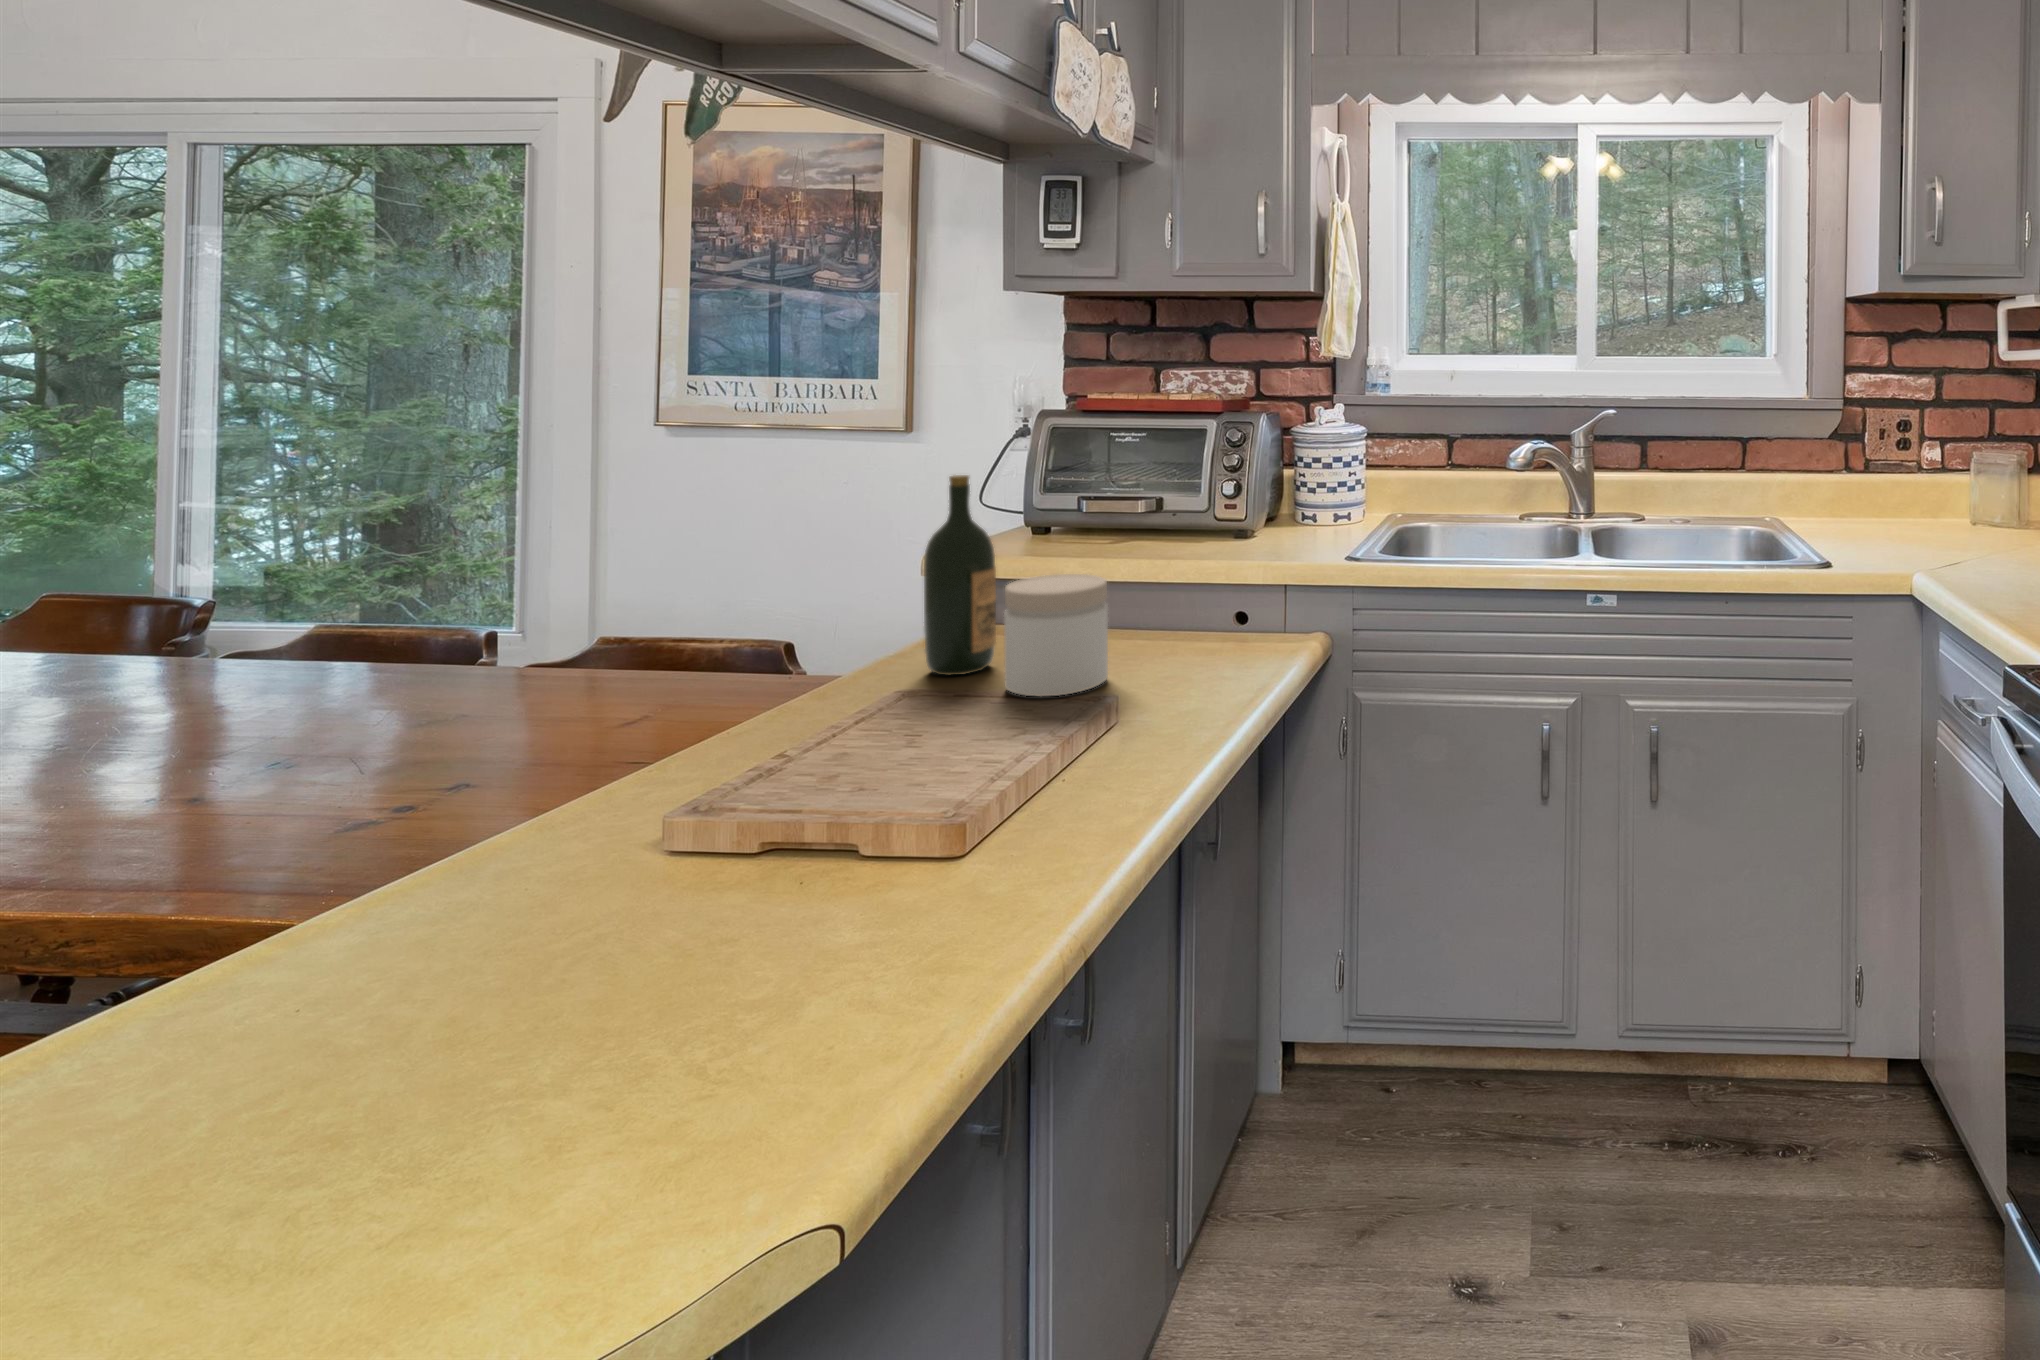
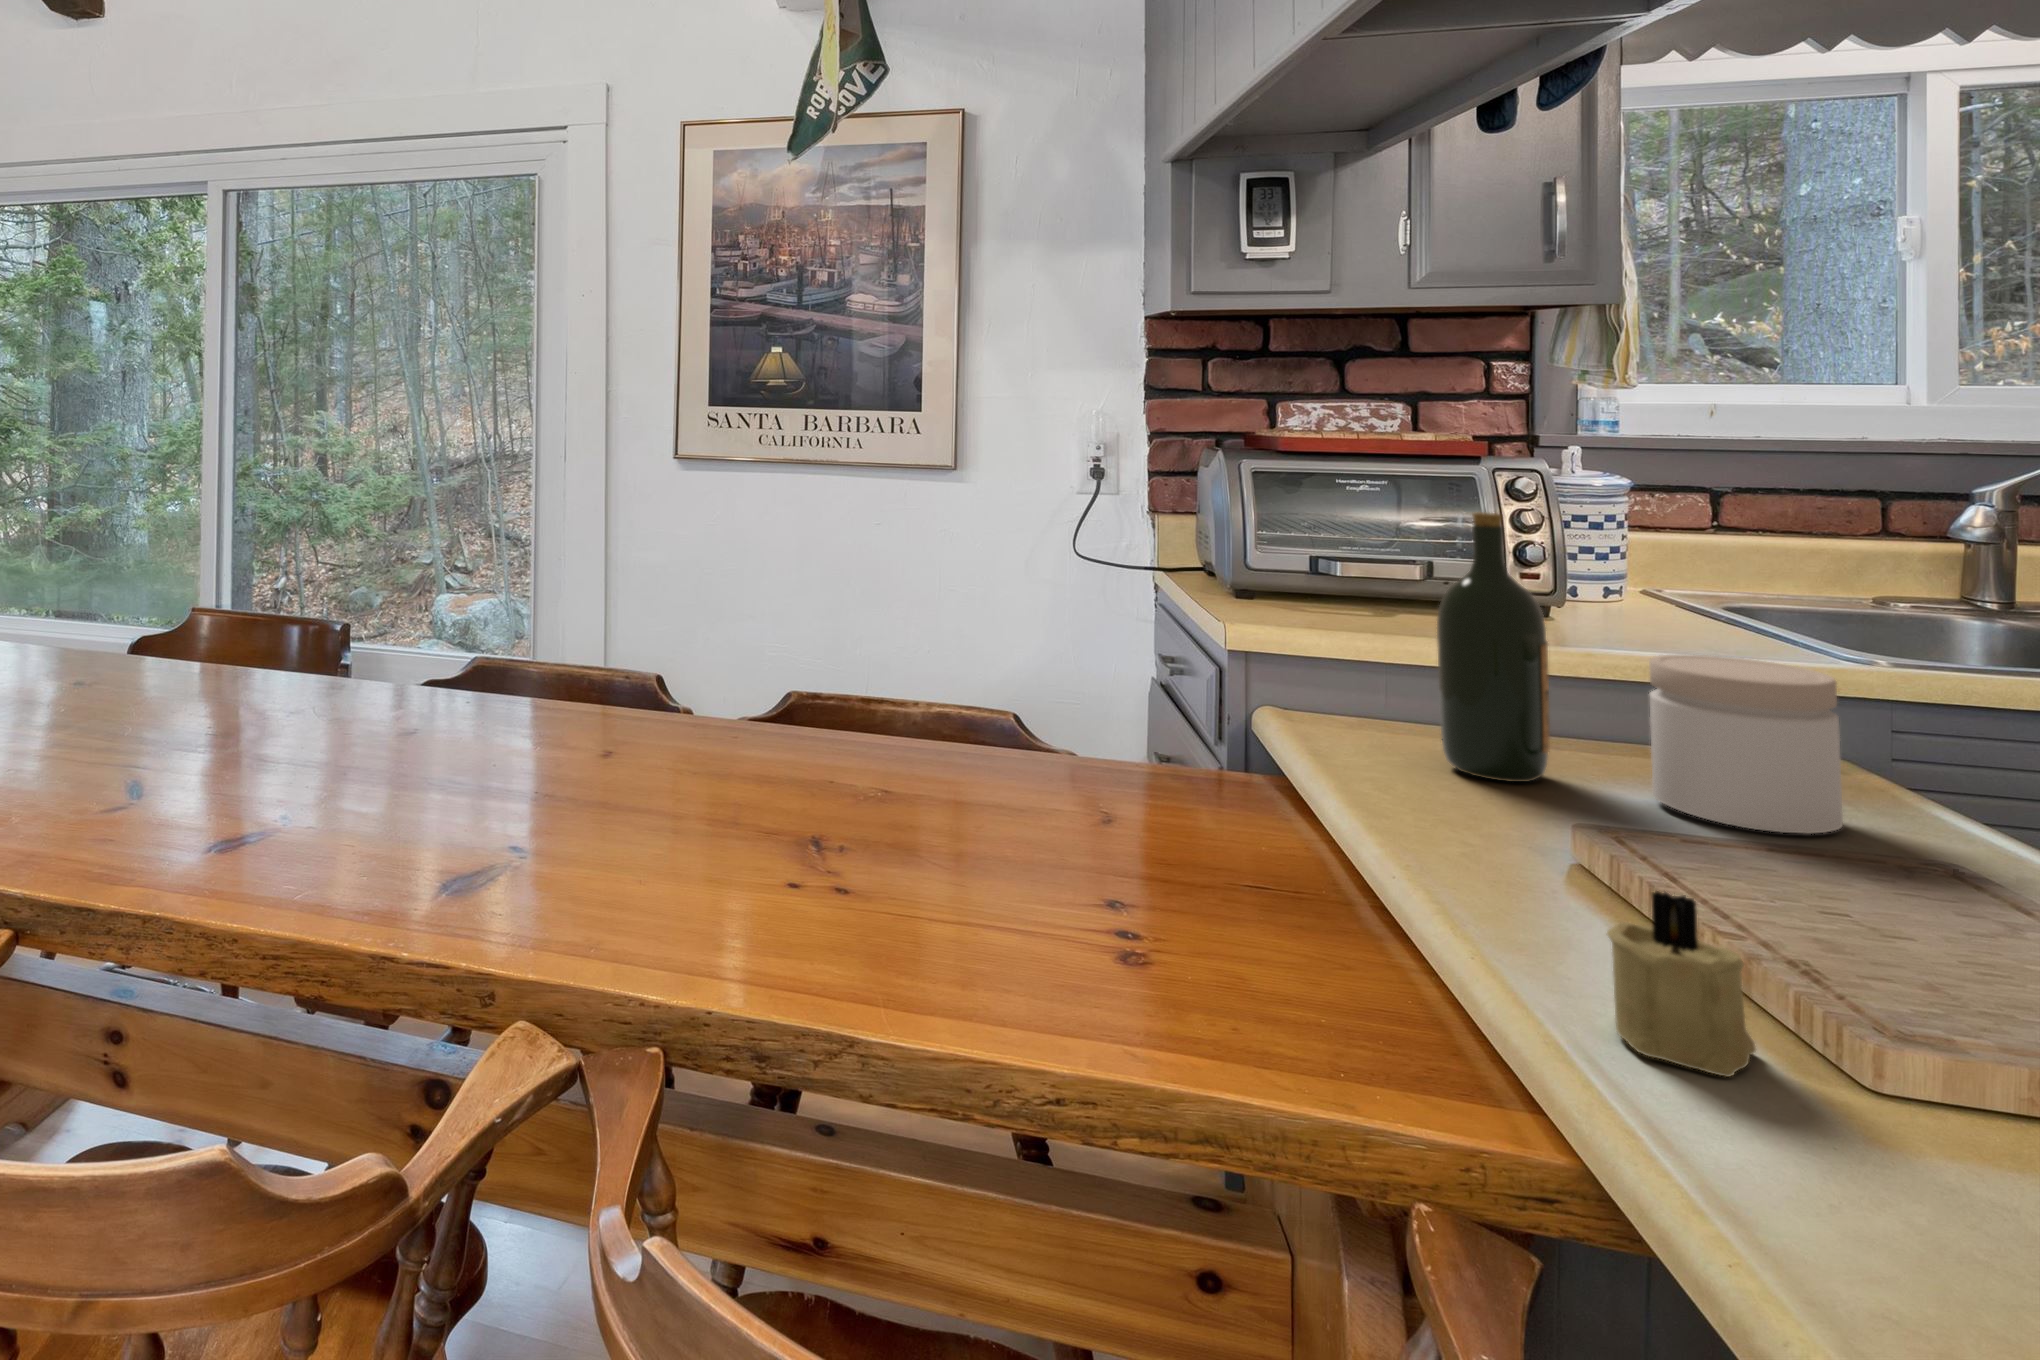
candle: none [482,758,587,878] -> present [1607,891,1756,1077]

